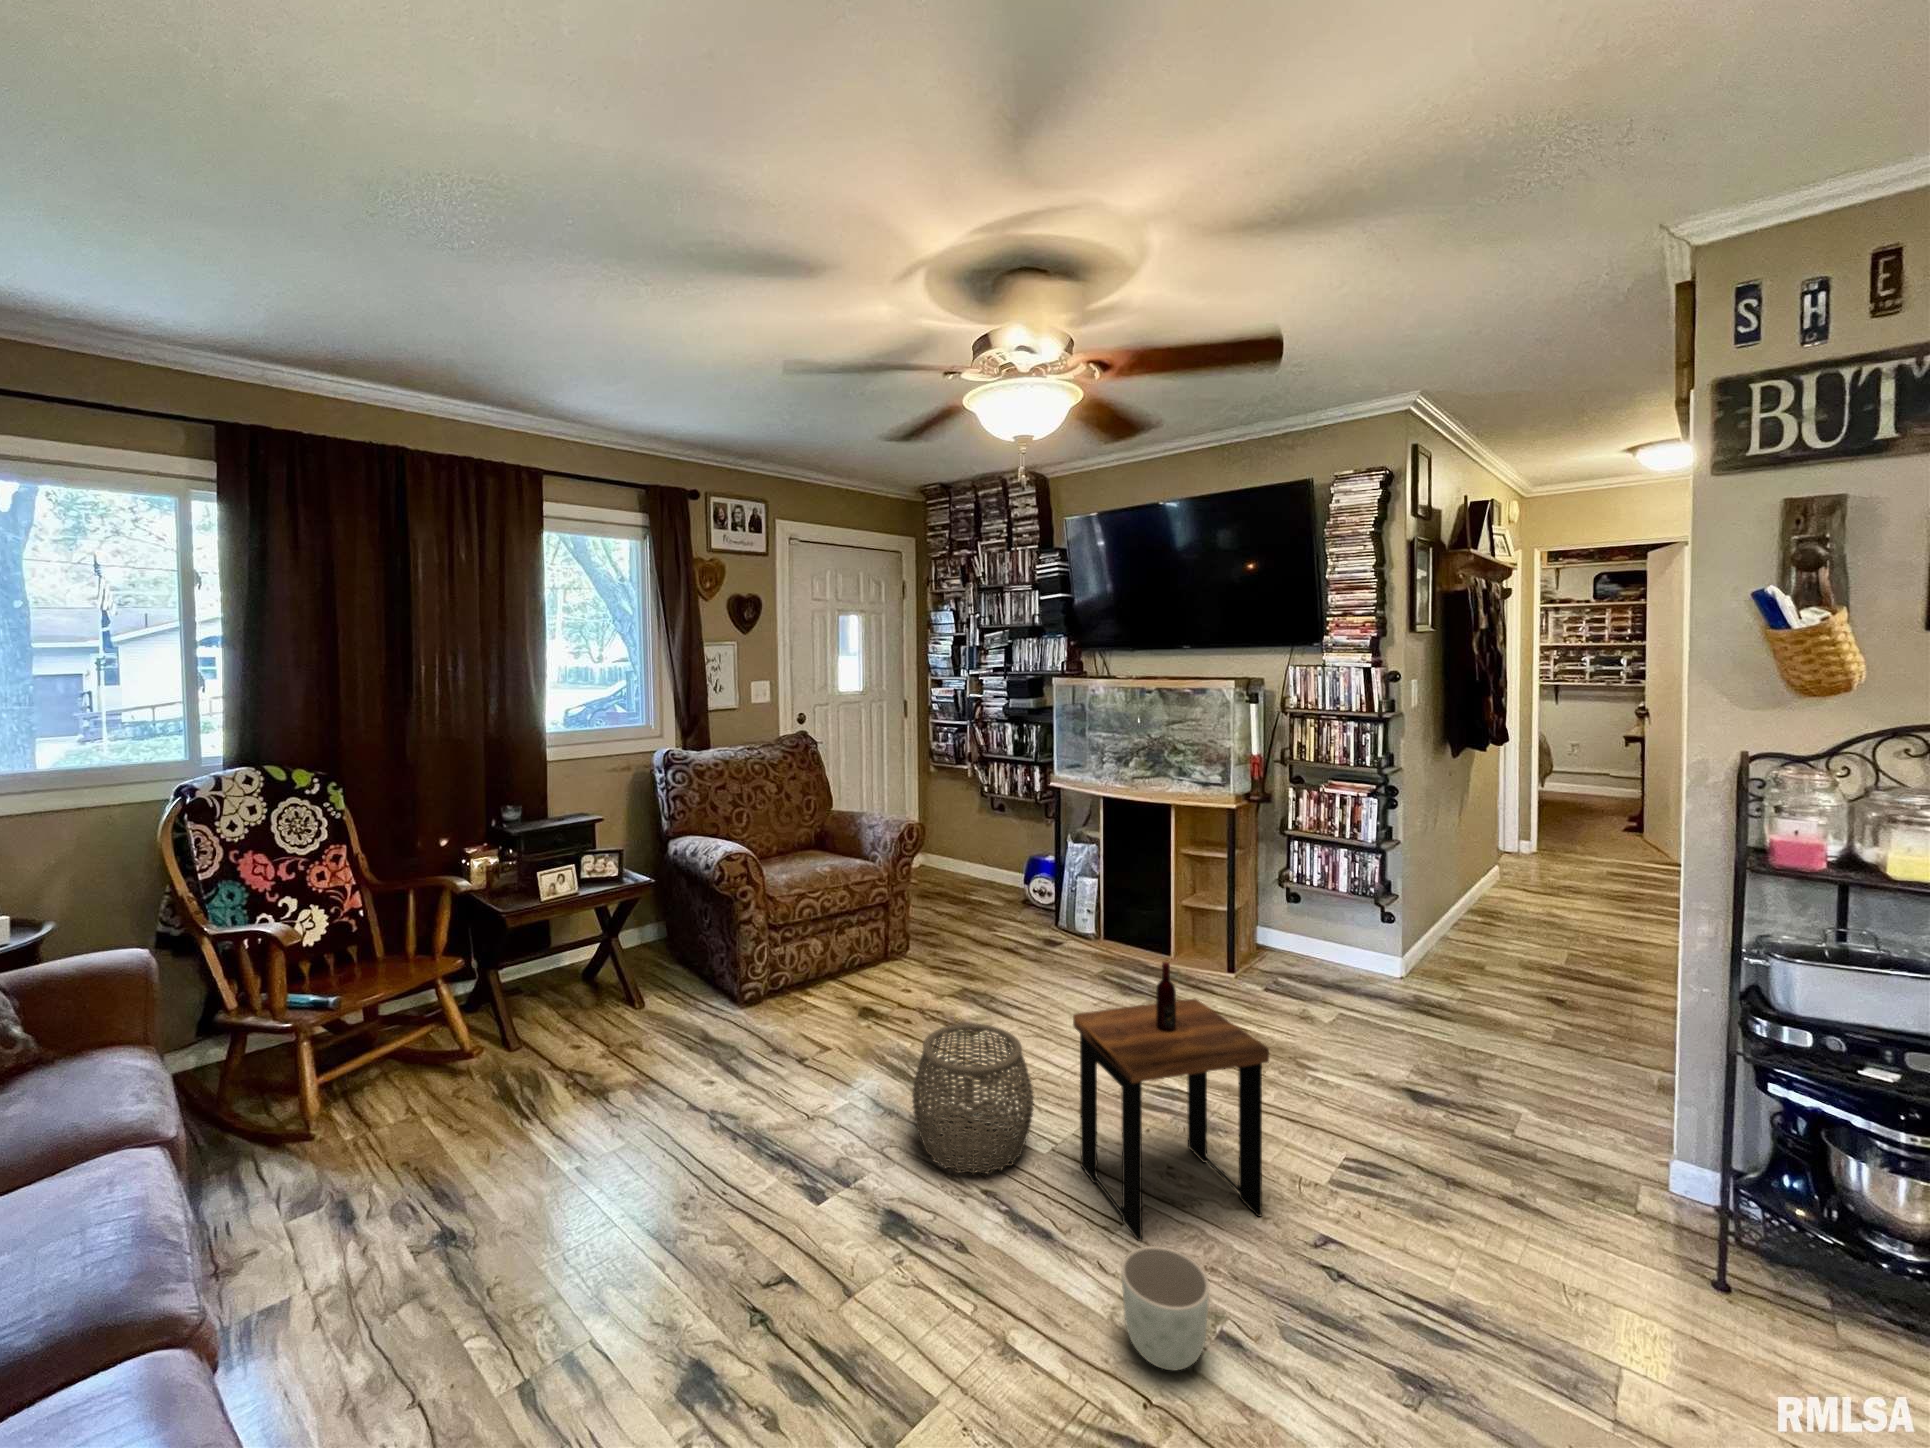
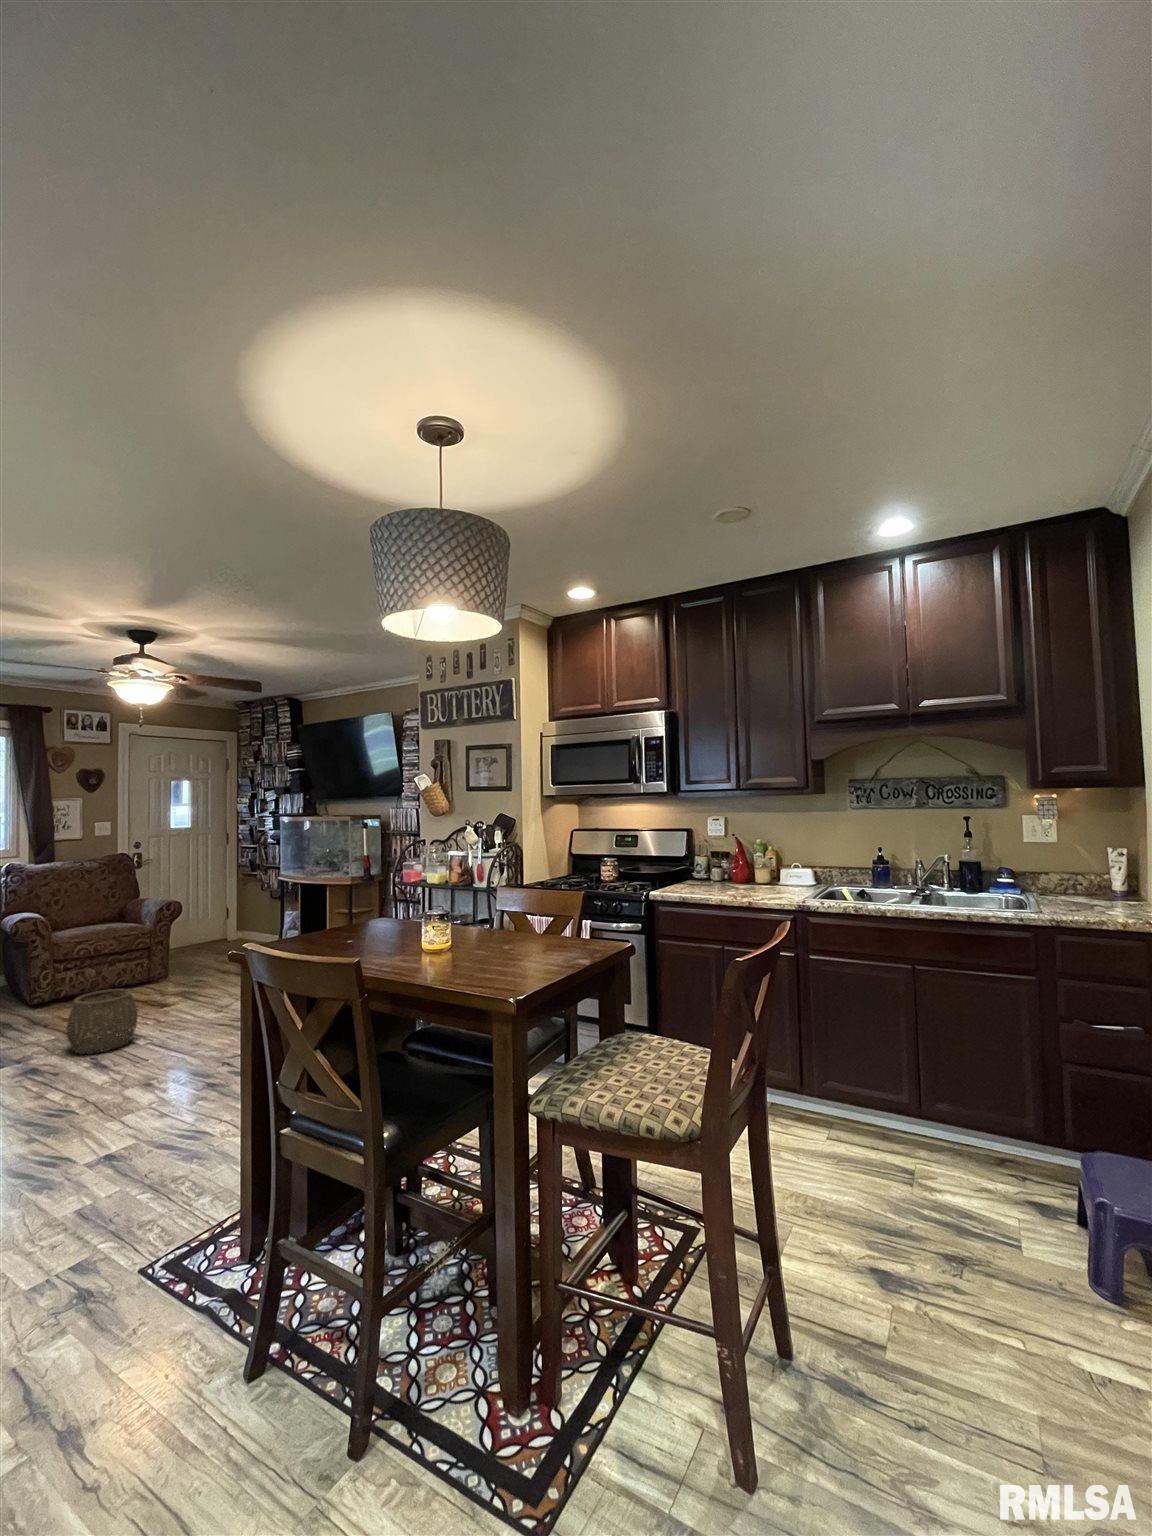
side table: present [1073,962,1269,1241] -> none [141,946,221,1065]
planter: present [1121,1246,1209,1370] -> none [88,1052,130,1093]

